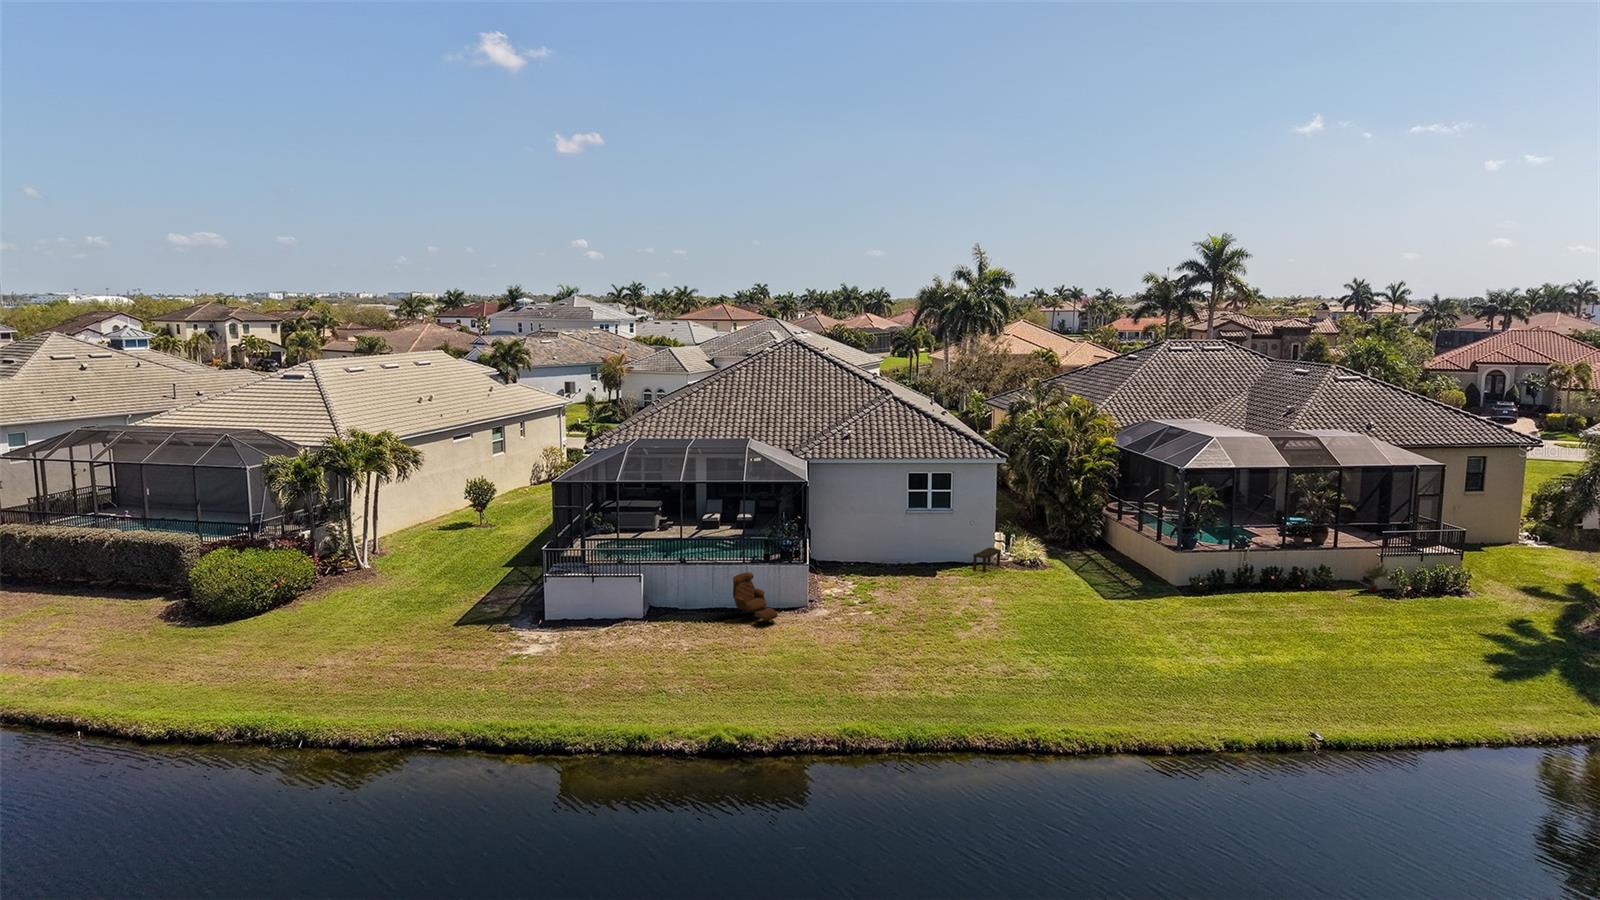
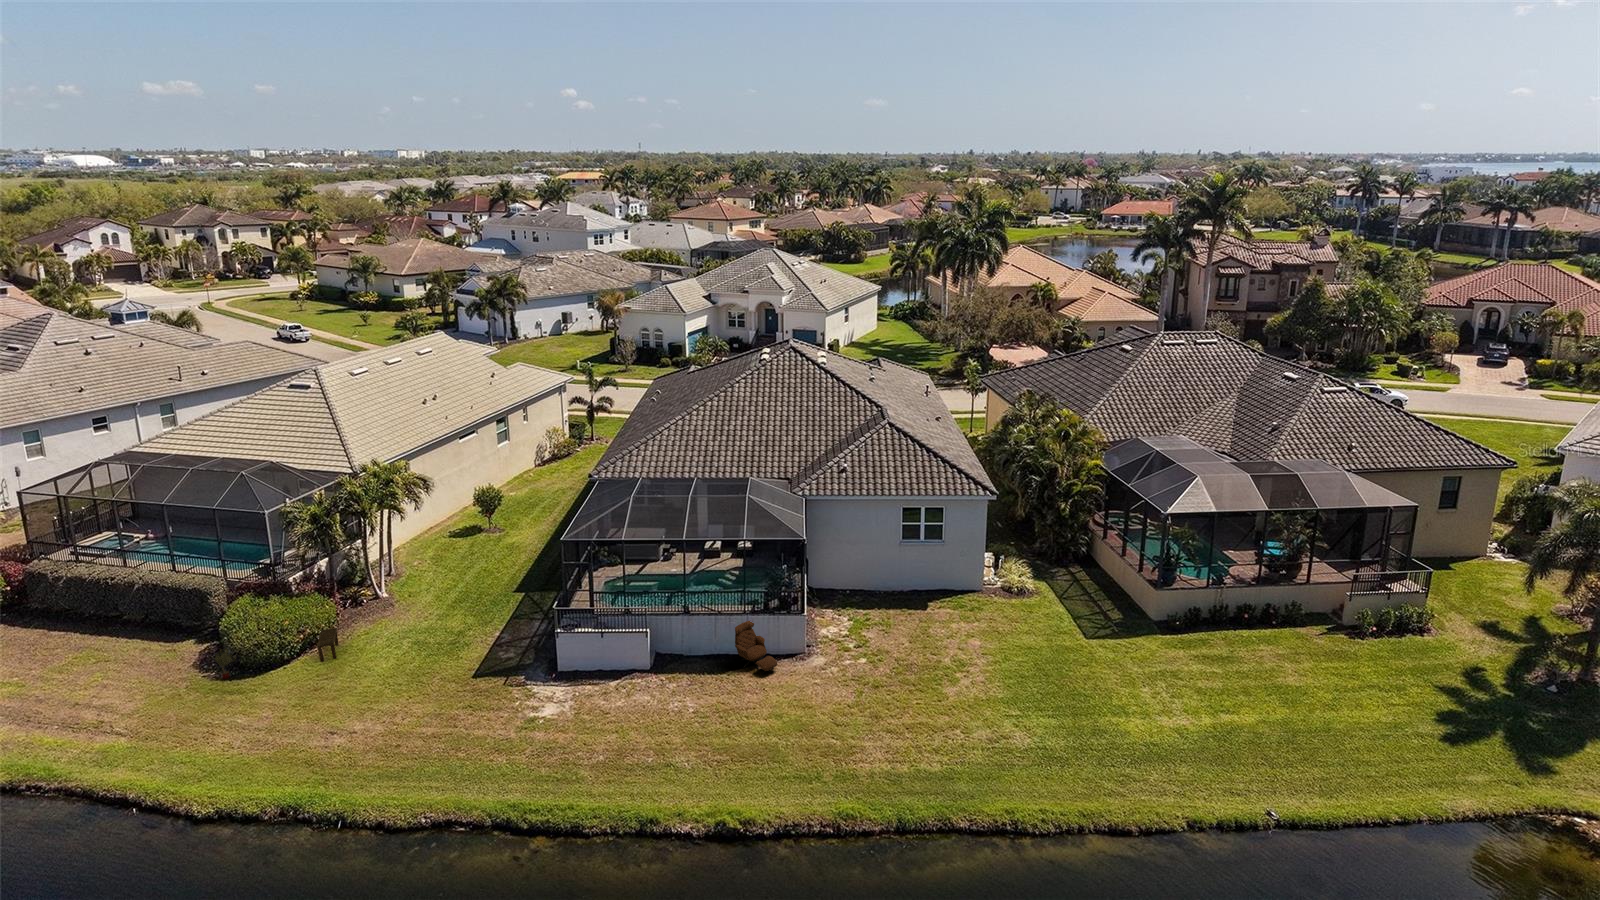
bench: present [973,547,1001,572] -> present [317,628,338,662]
potted tree: present [1365,562,1388,592] -> present [215,649,235,679]

